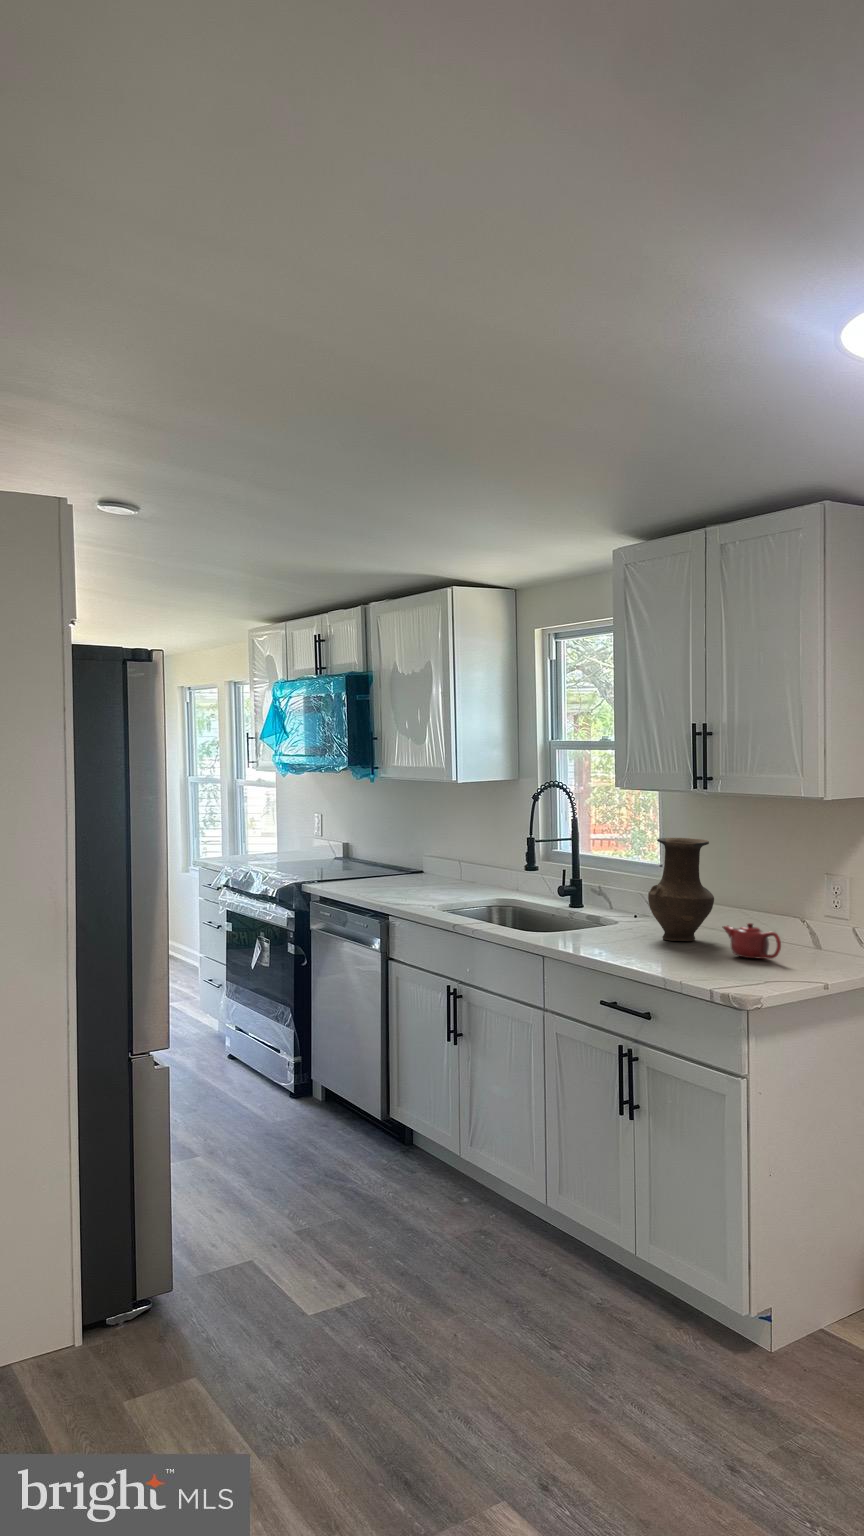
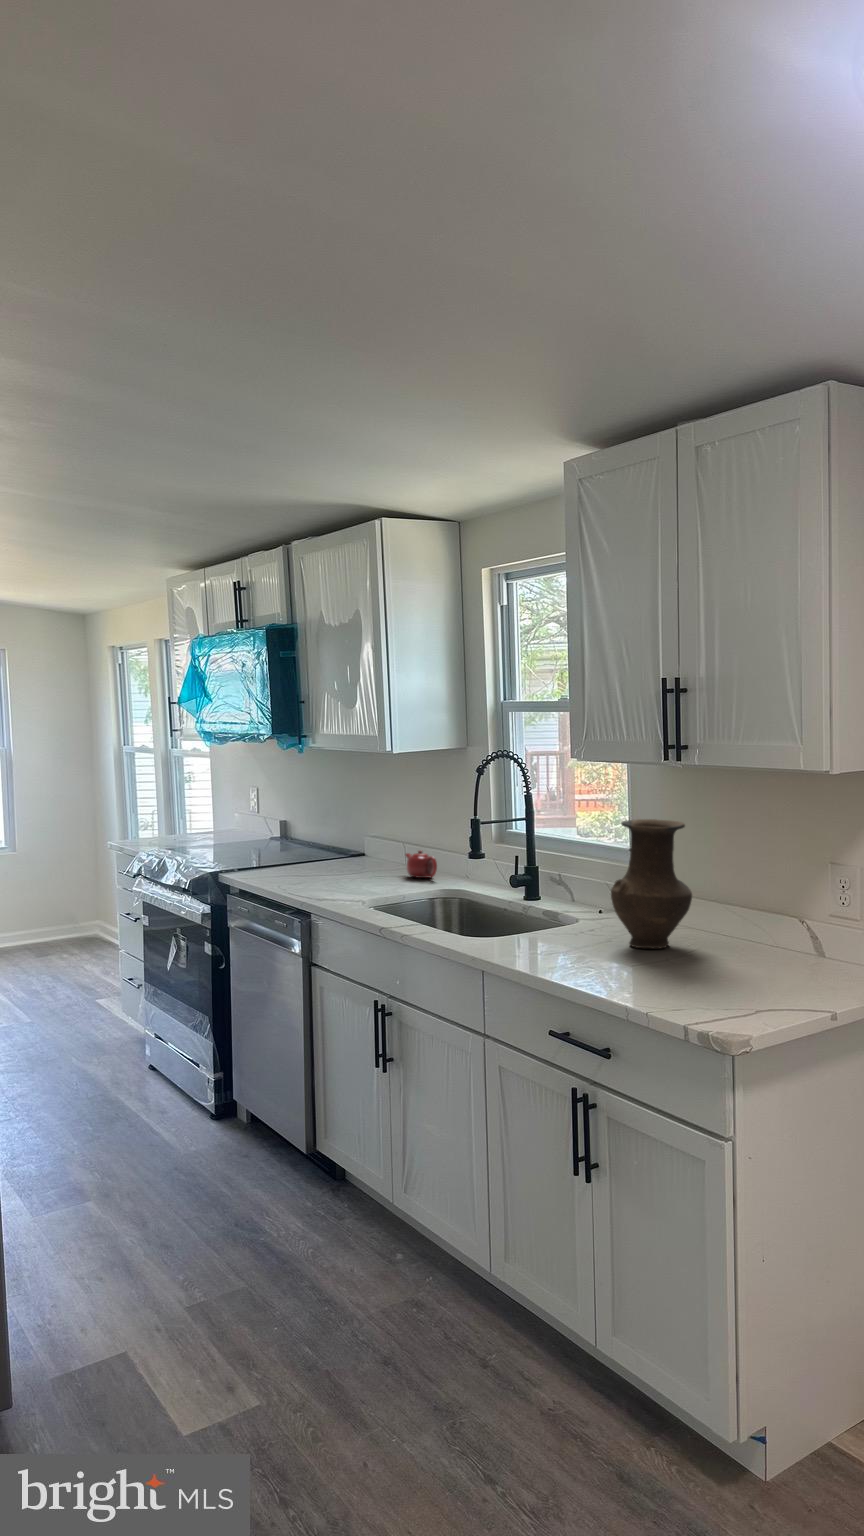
teapot: present [722,923,781,959] -> present [406,851,437,878]

